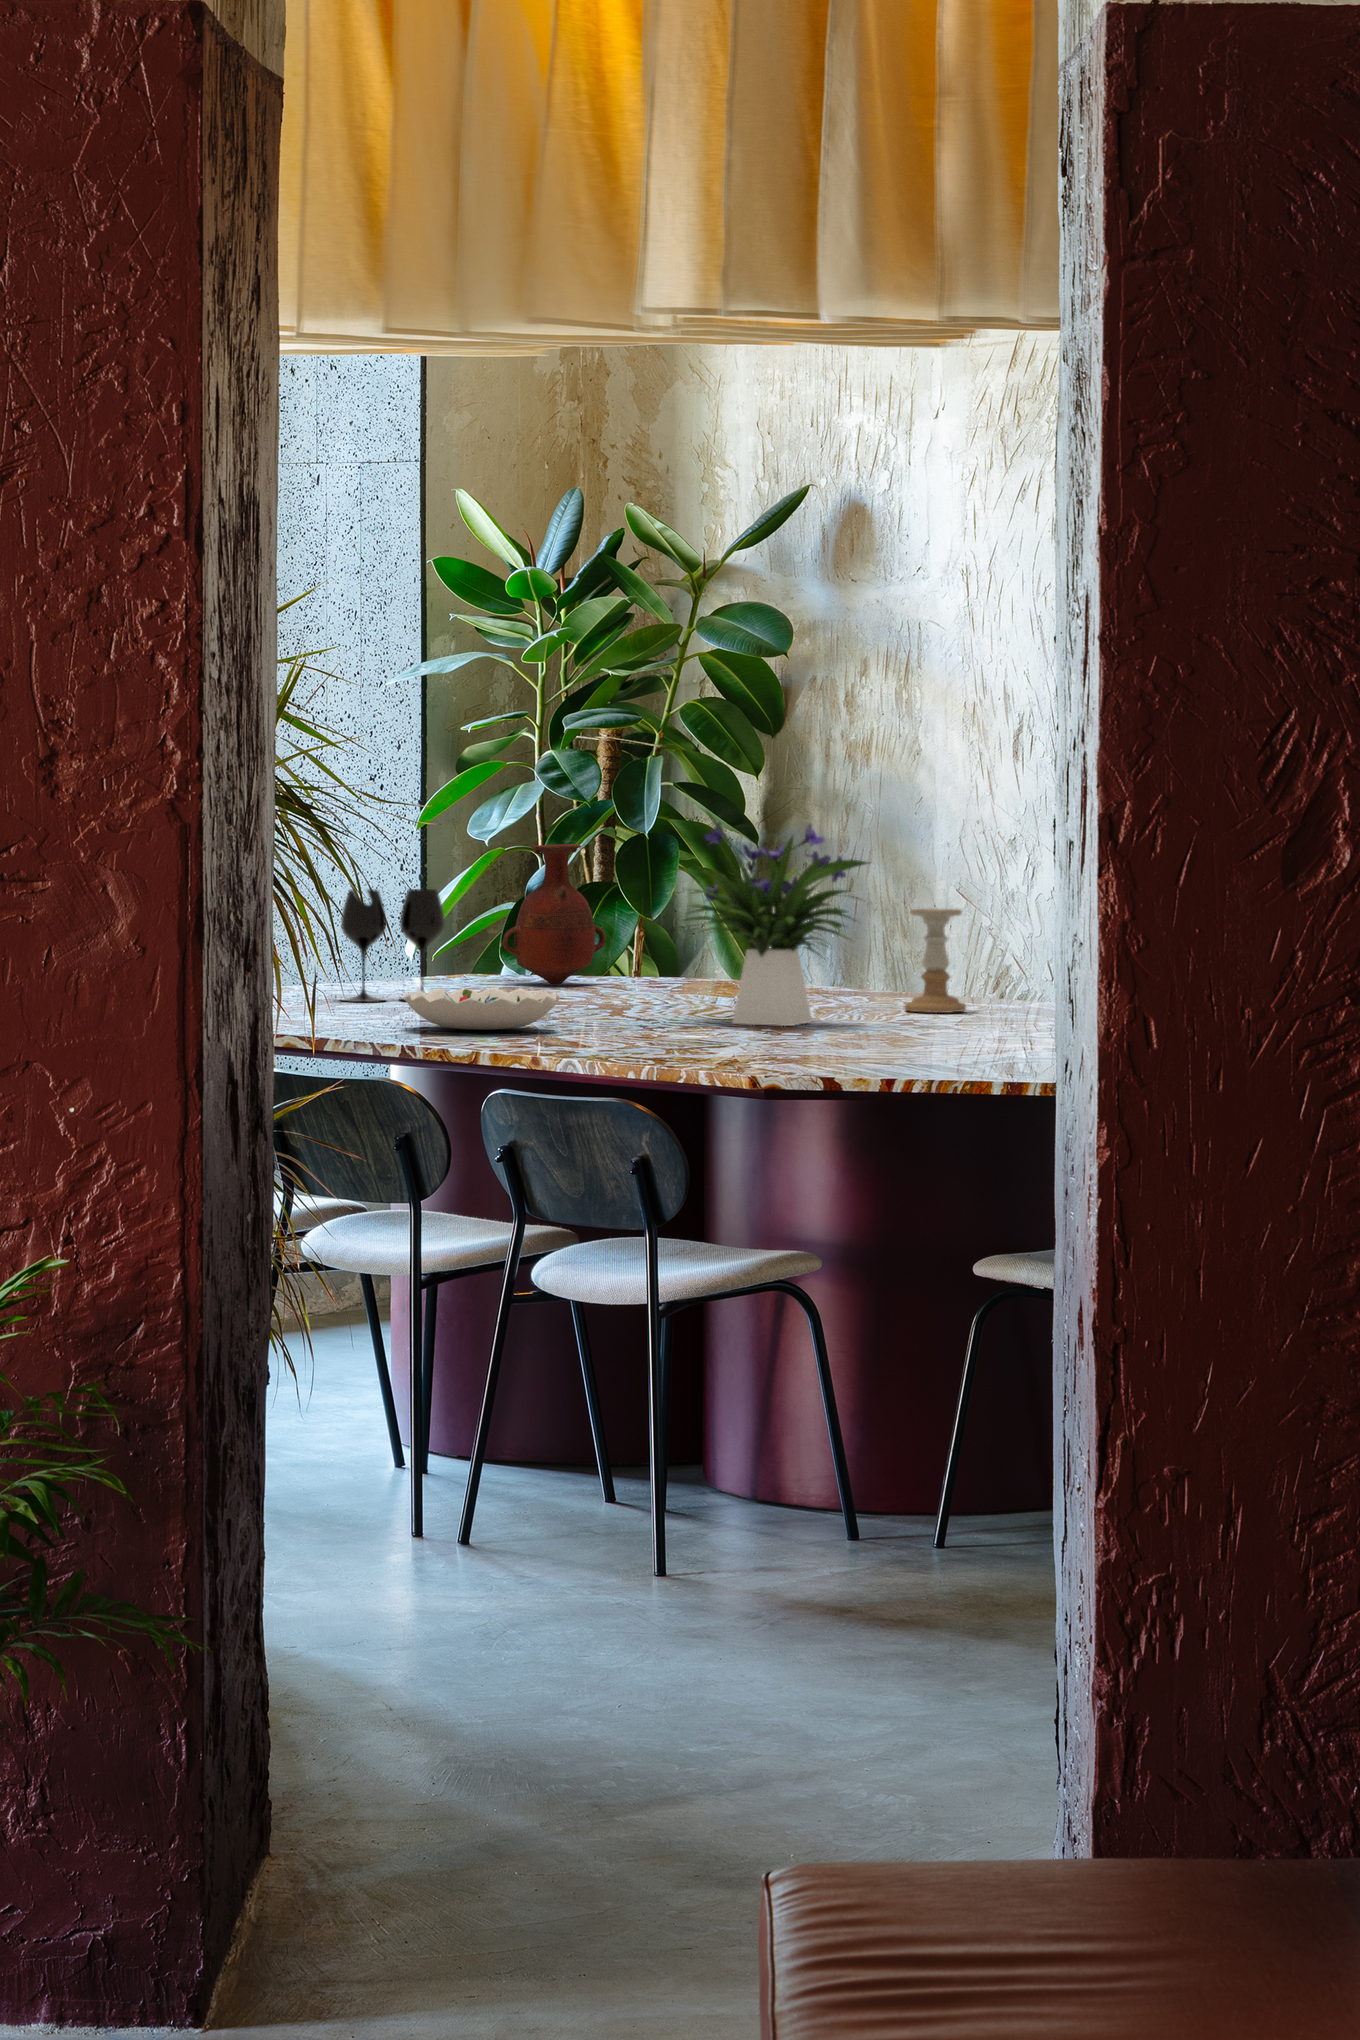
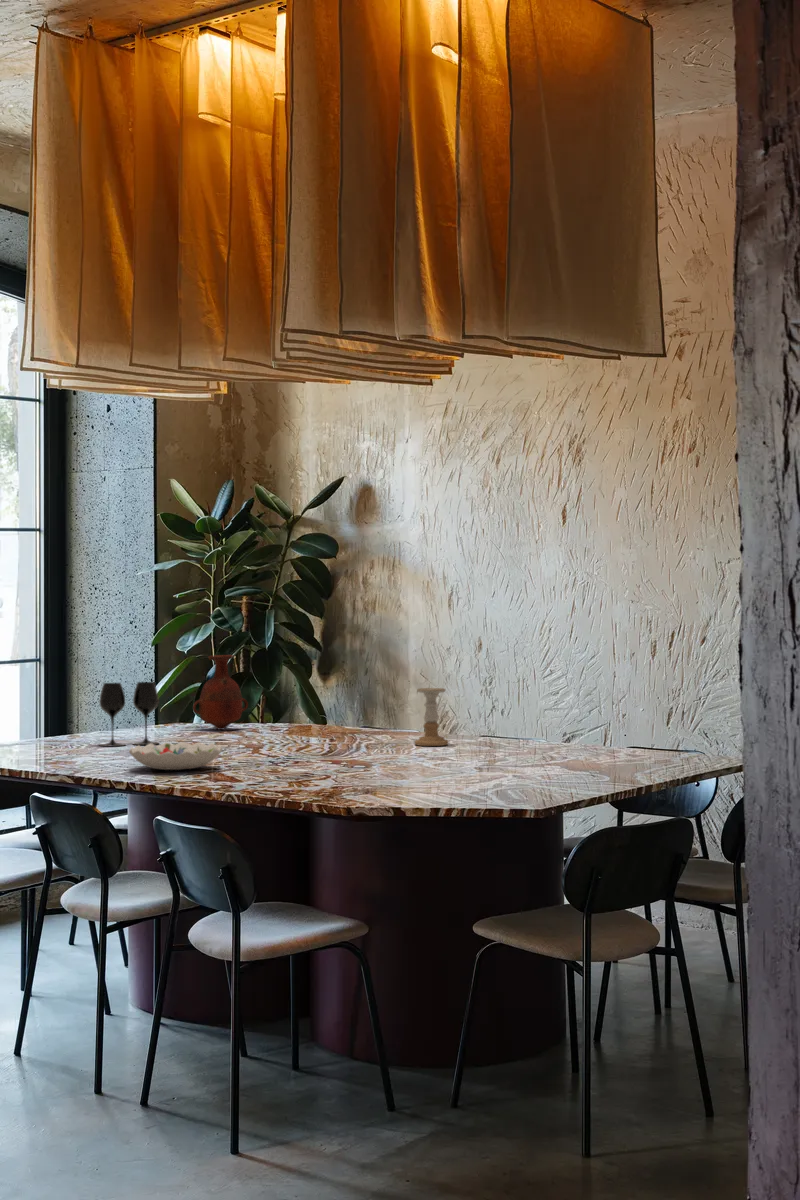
flower arrangement: present [685,812,868,1026] -> none [287,636,402,760]

